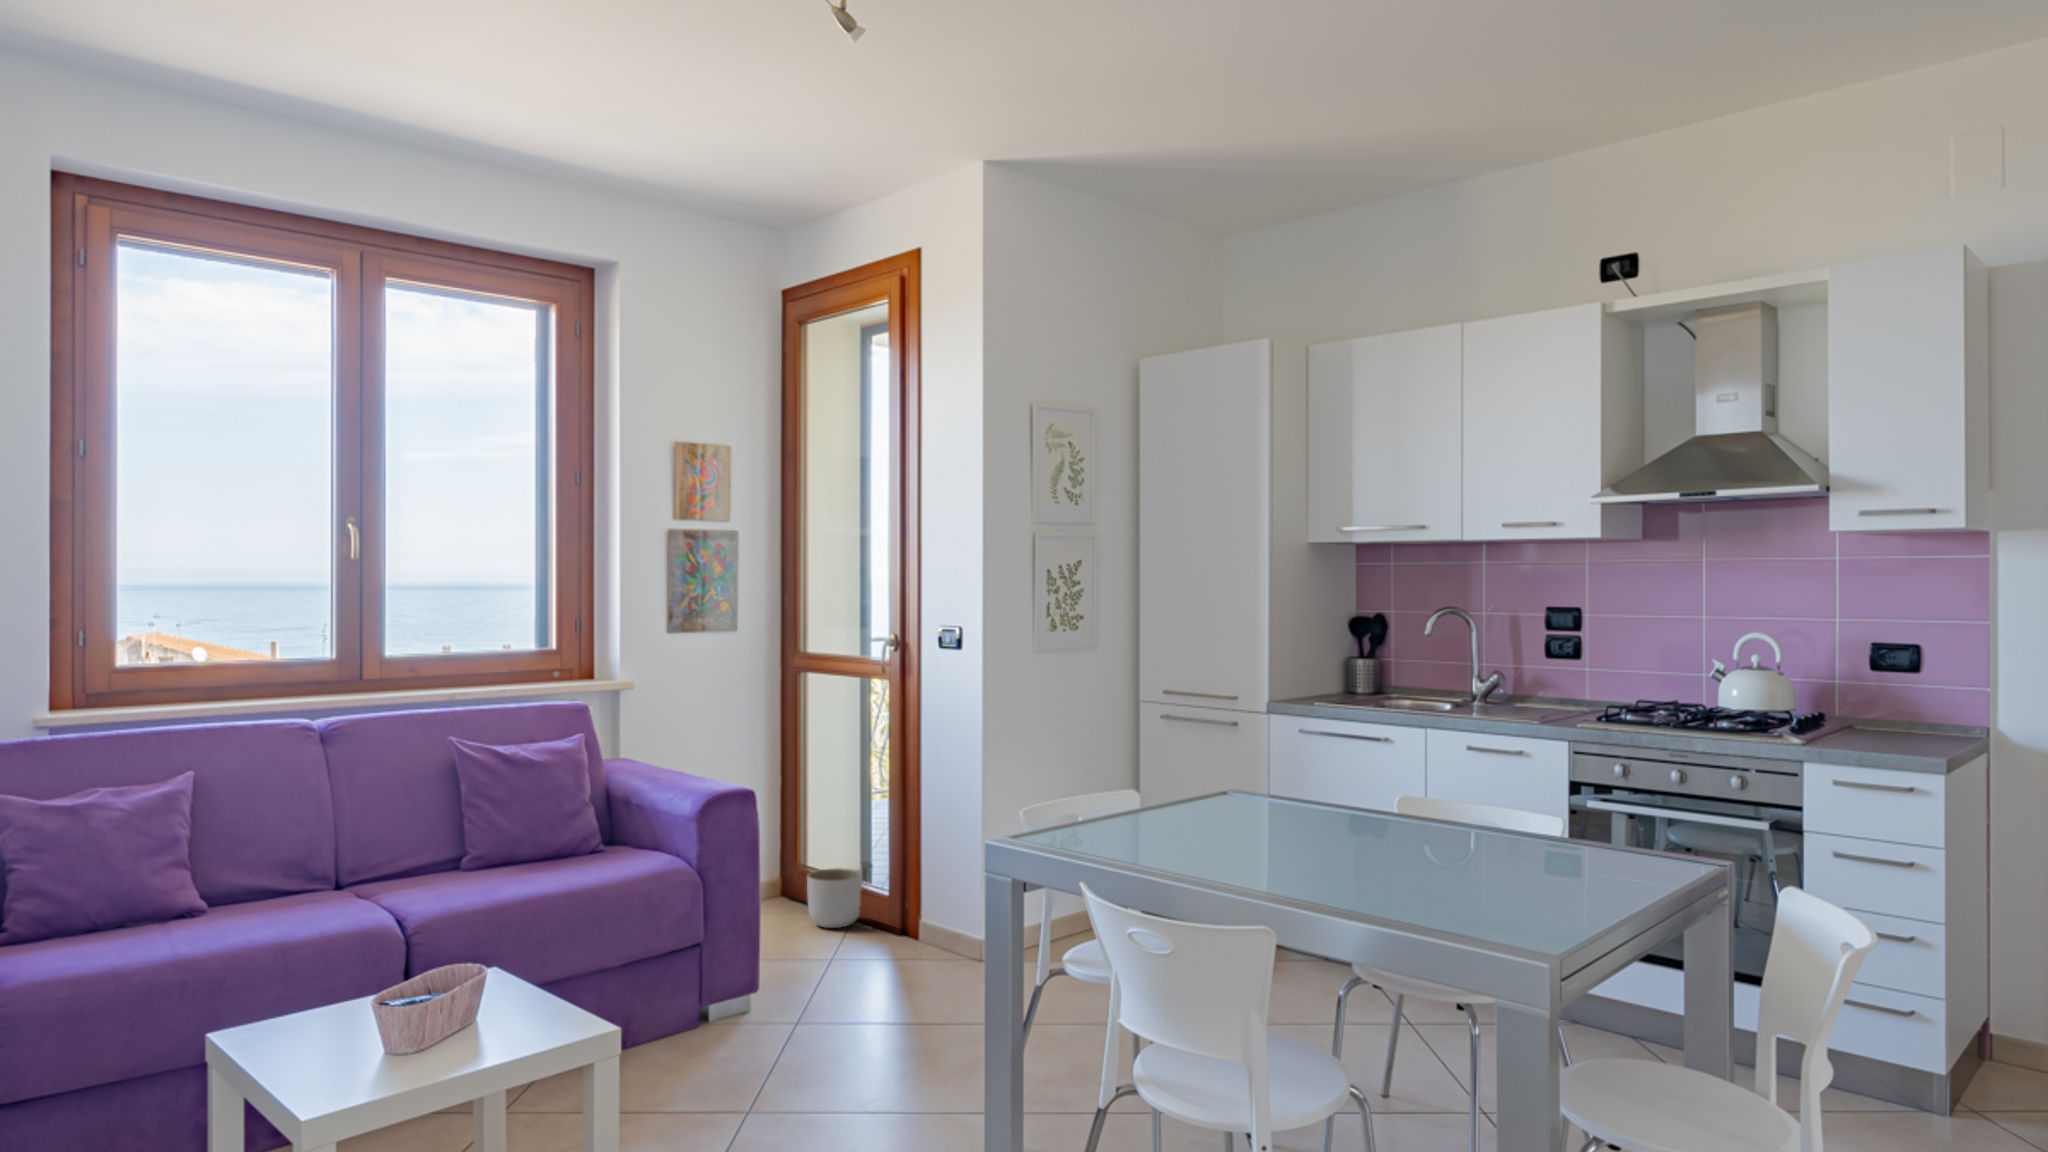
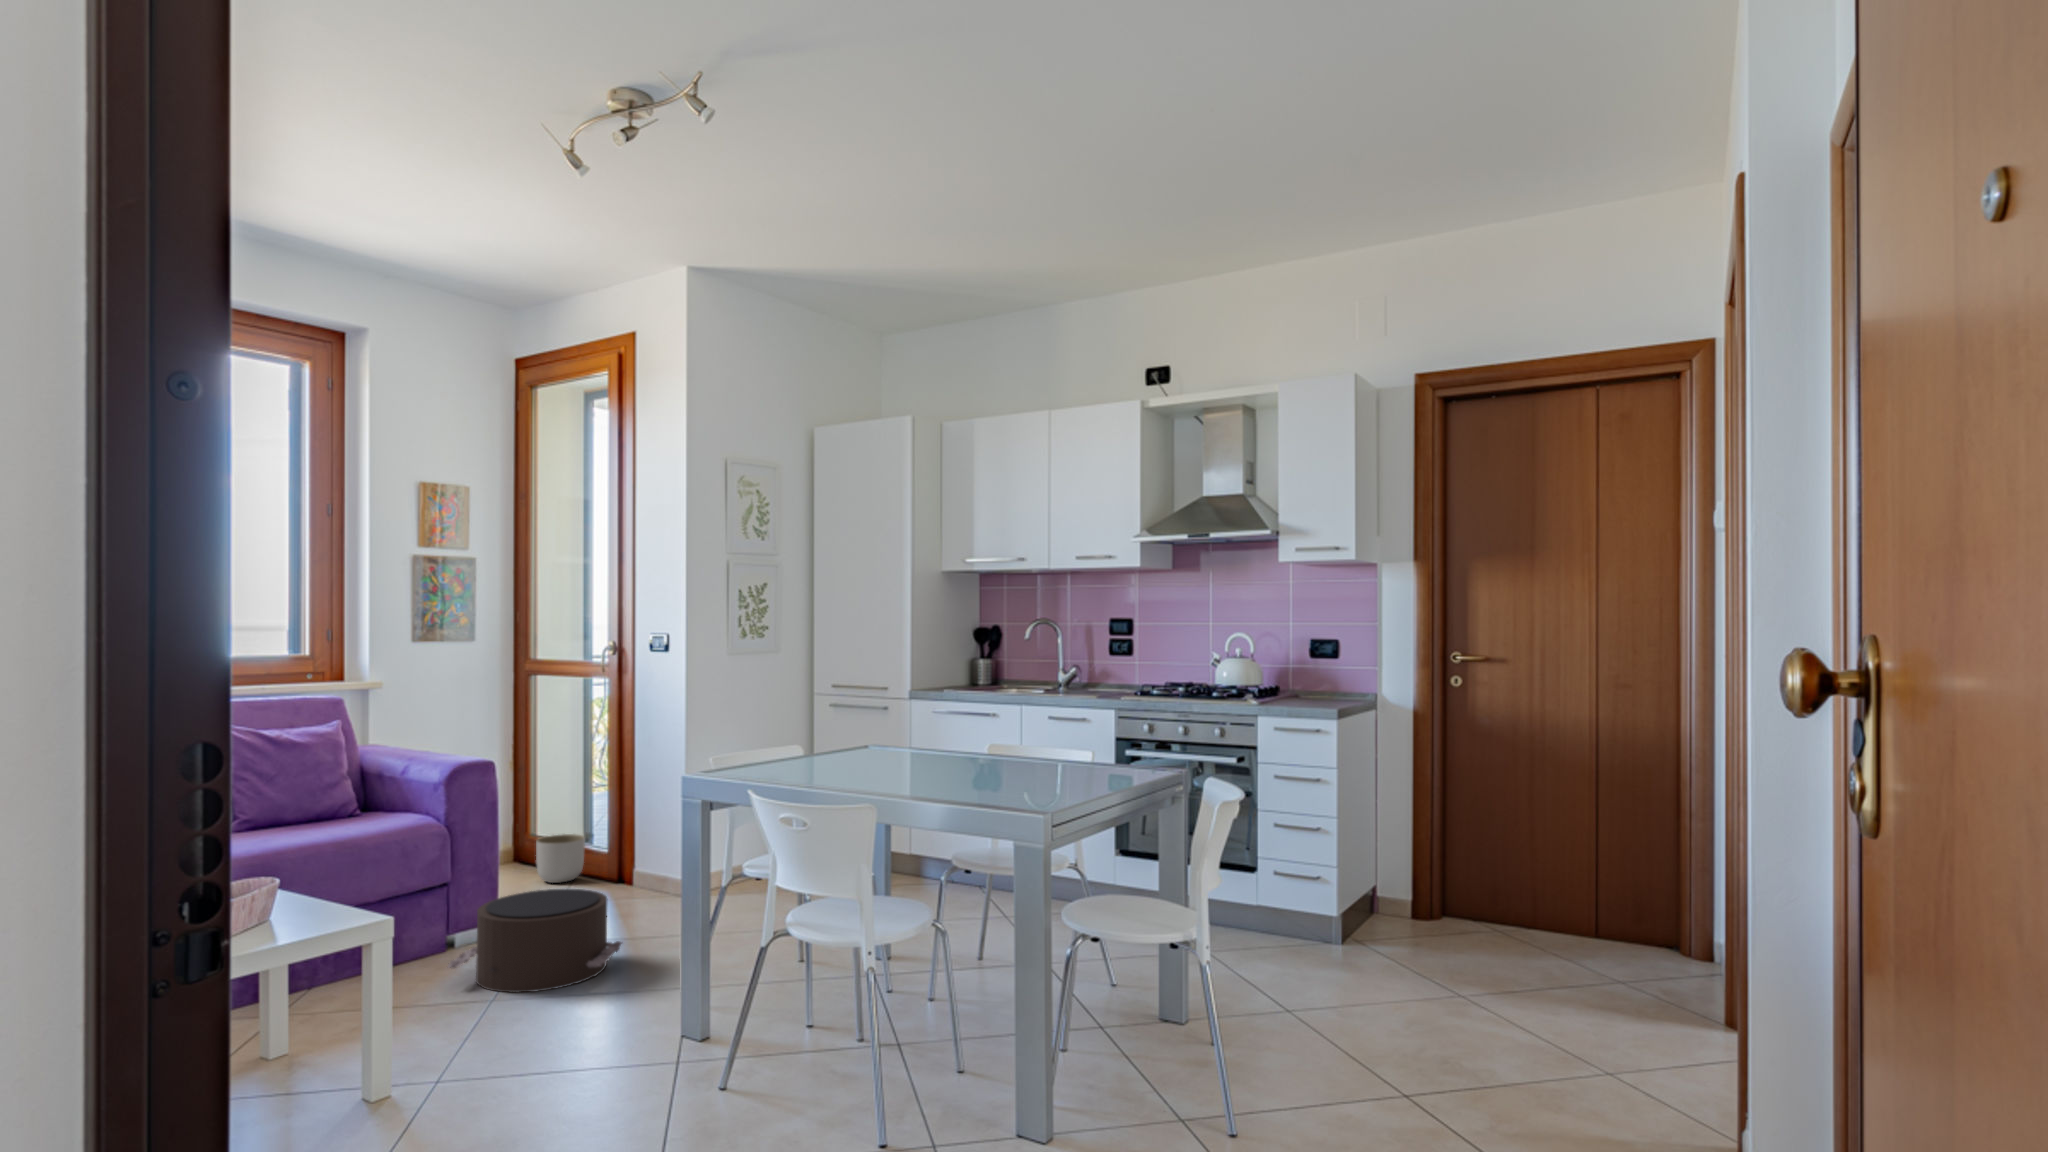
pouf: none [710,951,915,1086] -> present [448,889,622,992]

